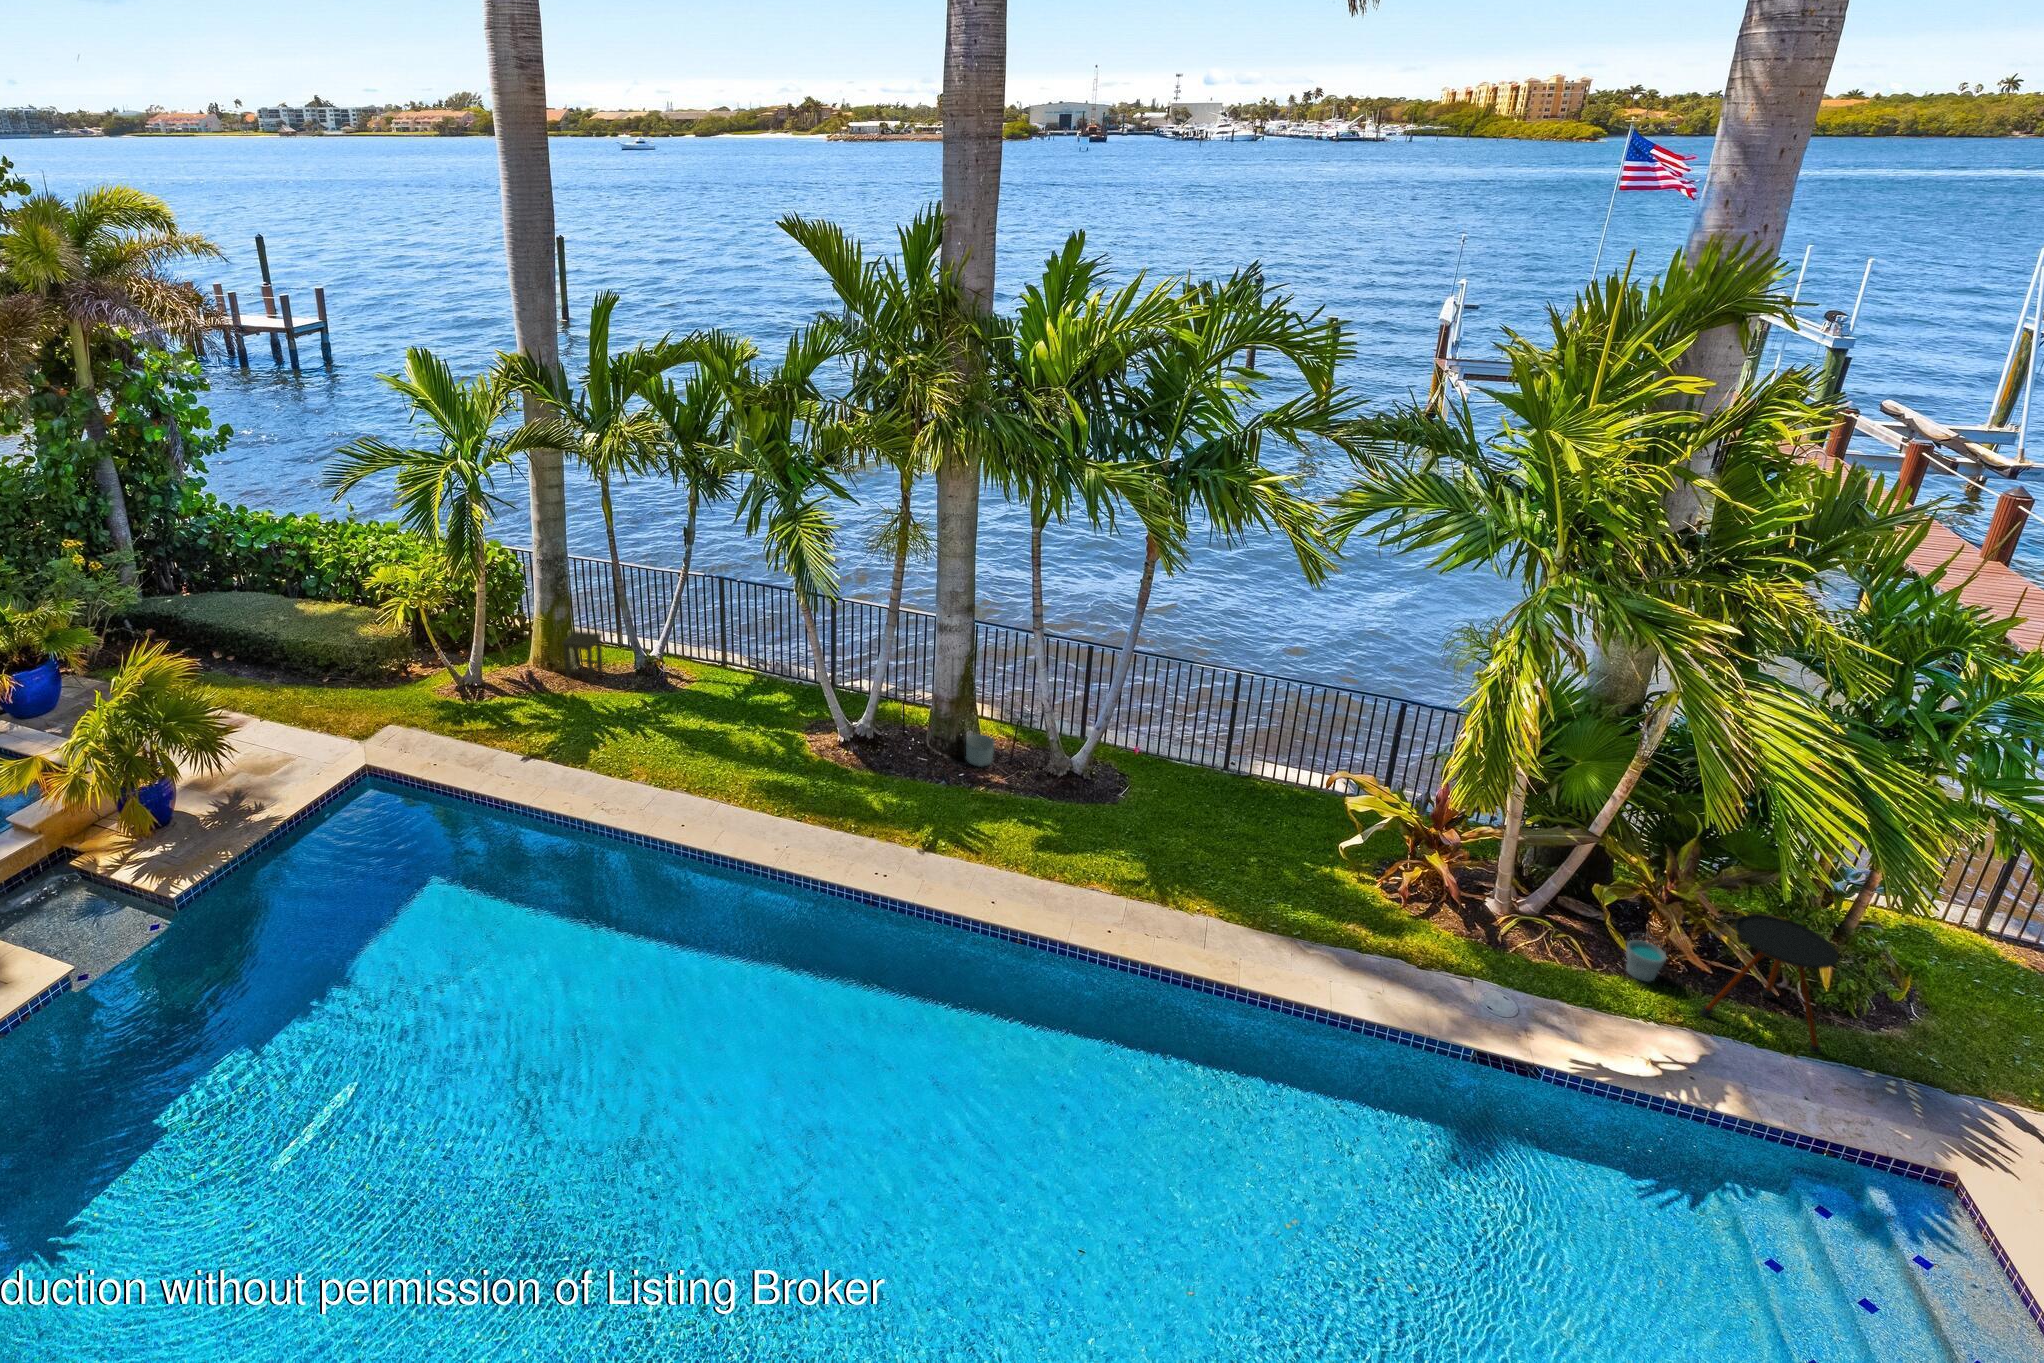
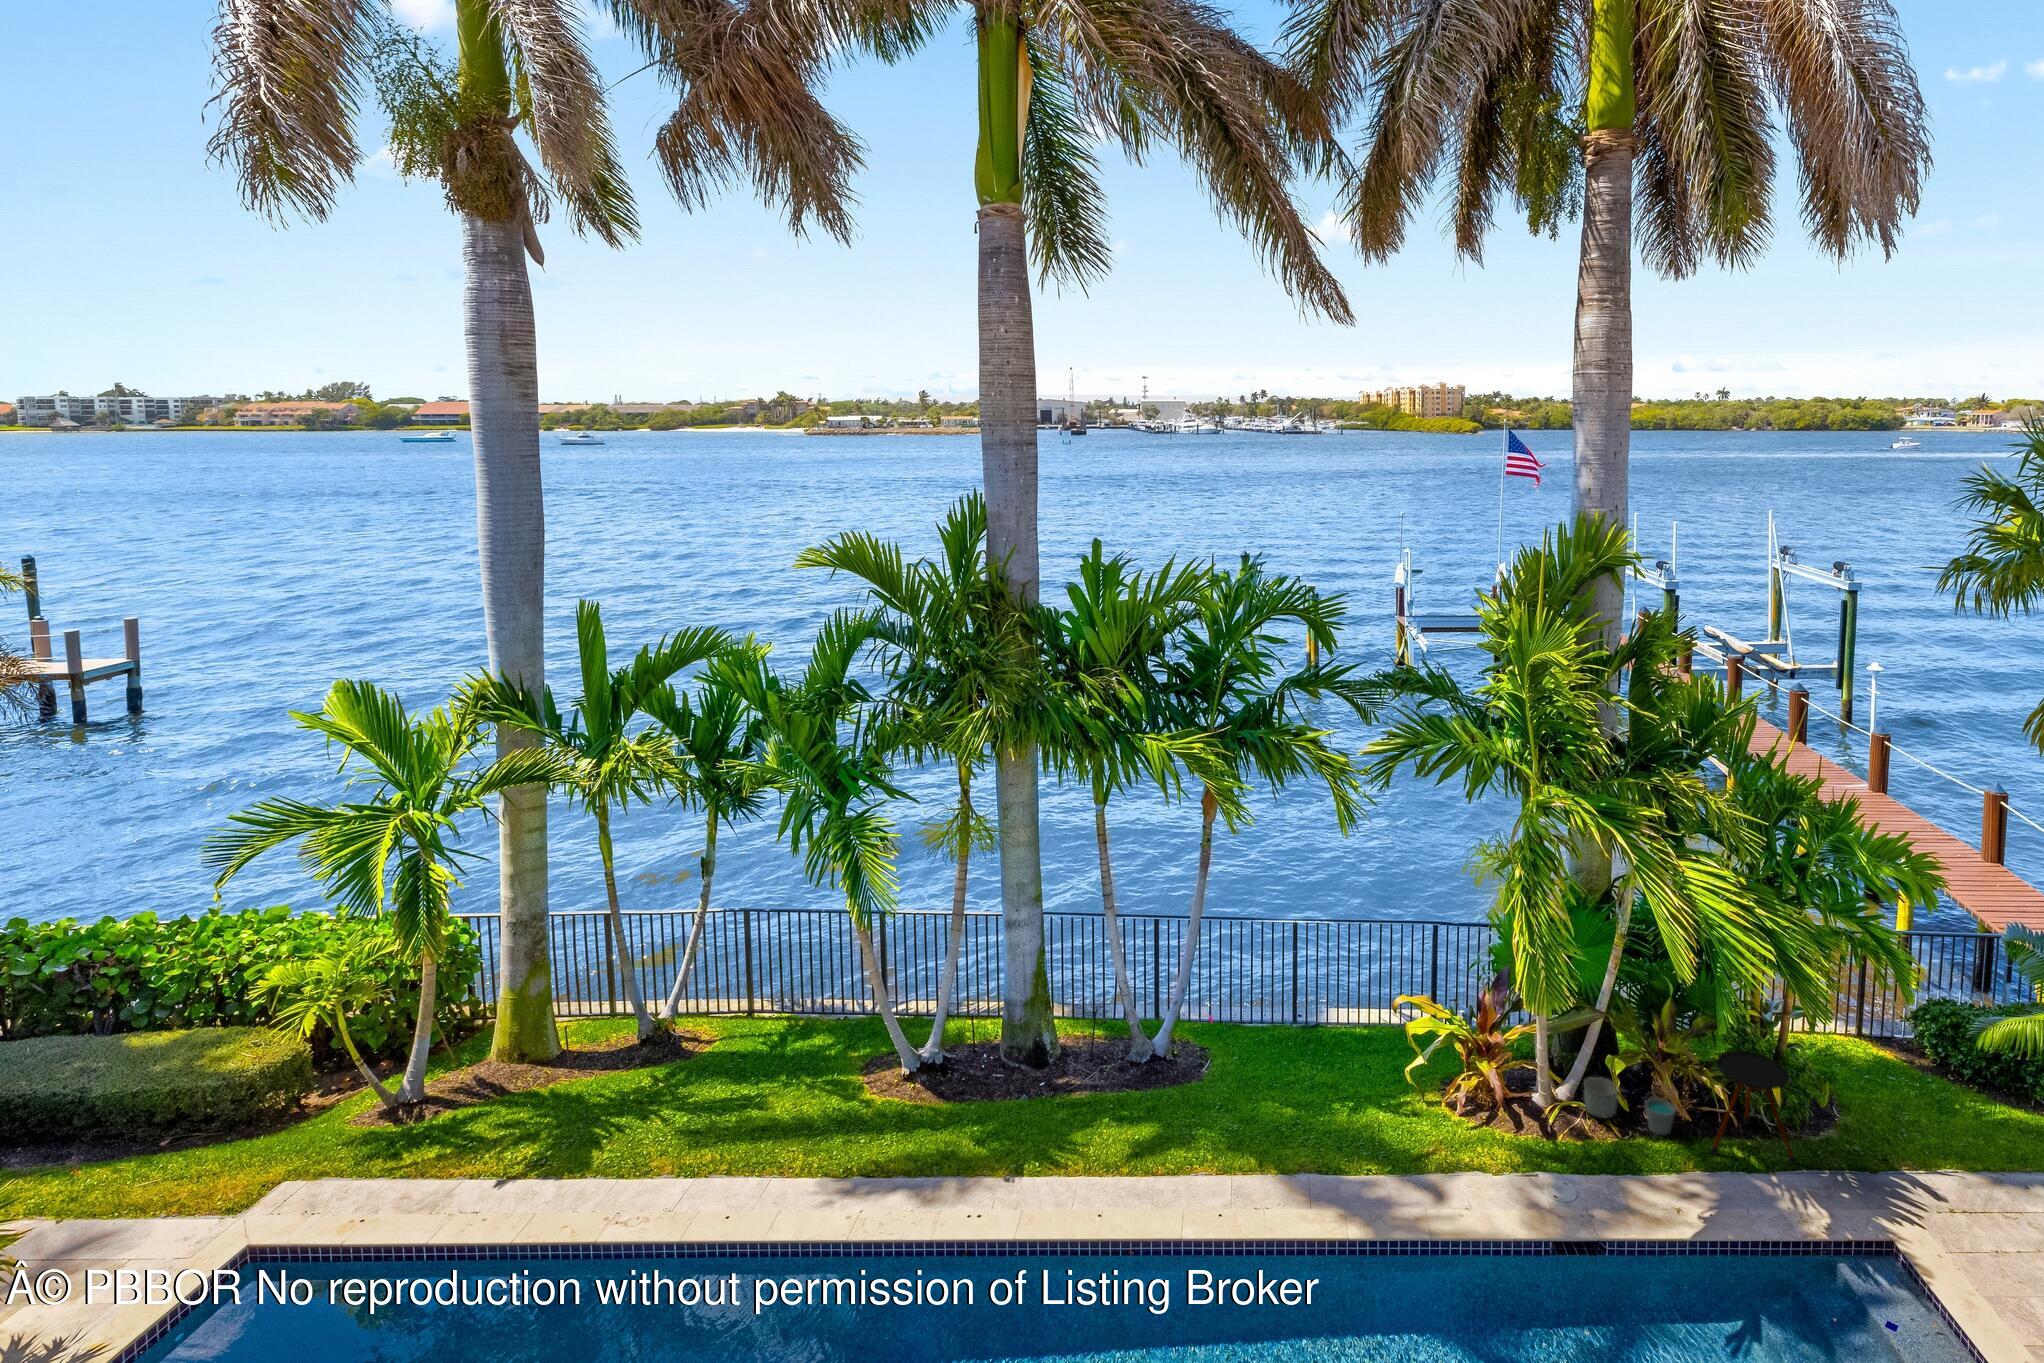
stool: present [562,631,603,683] -> none [538,1001,594,1071]
planter: present [966,734,995,767] -> present [1584,1077,1618,1118]

